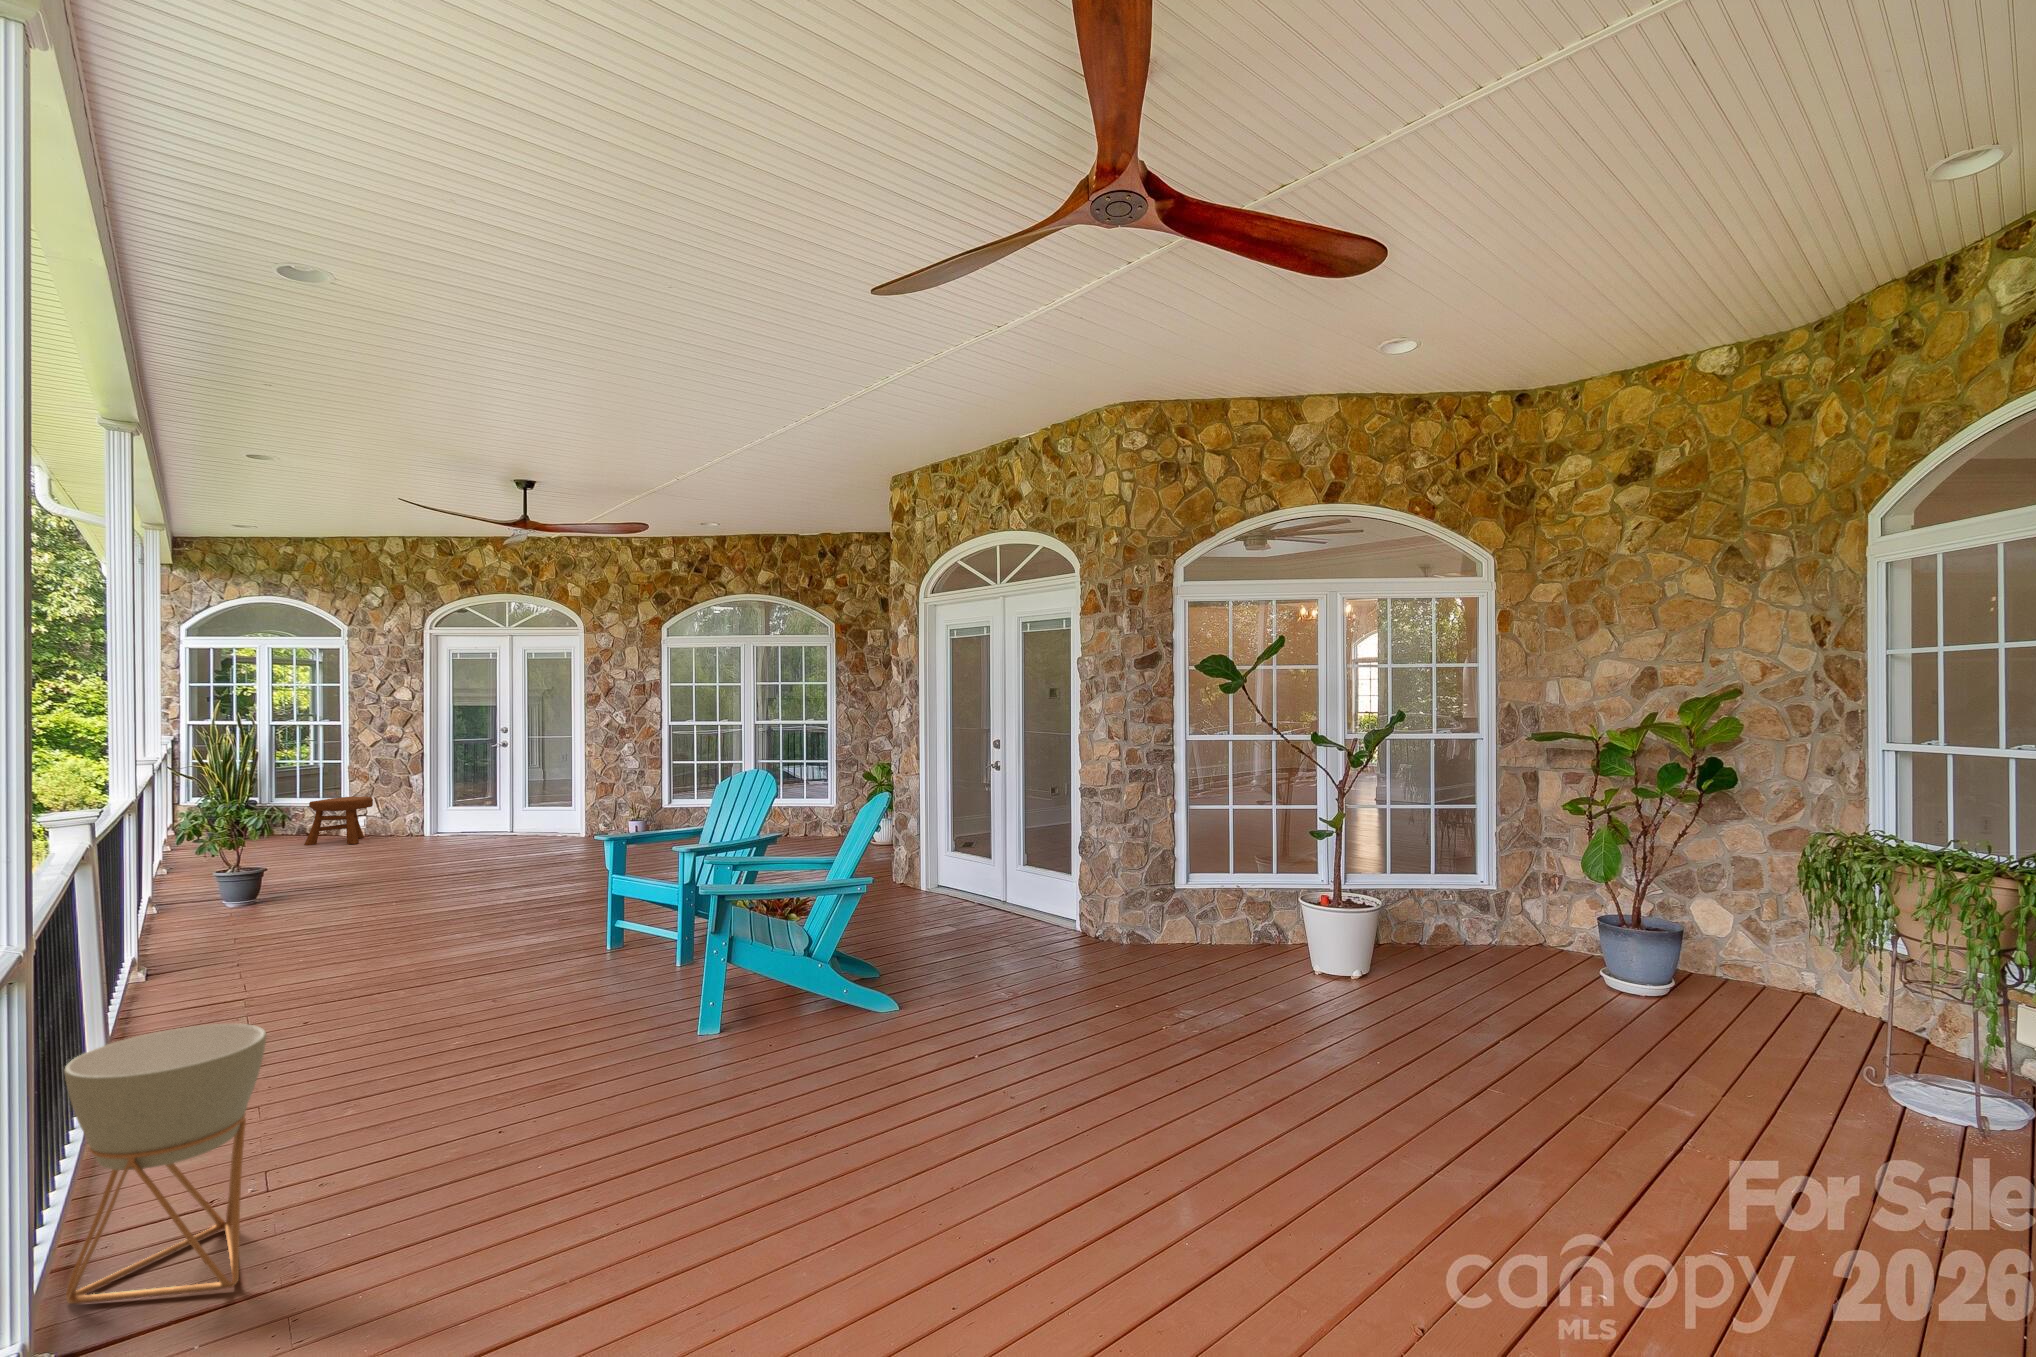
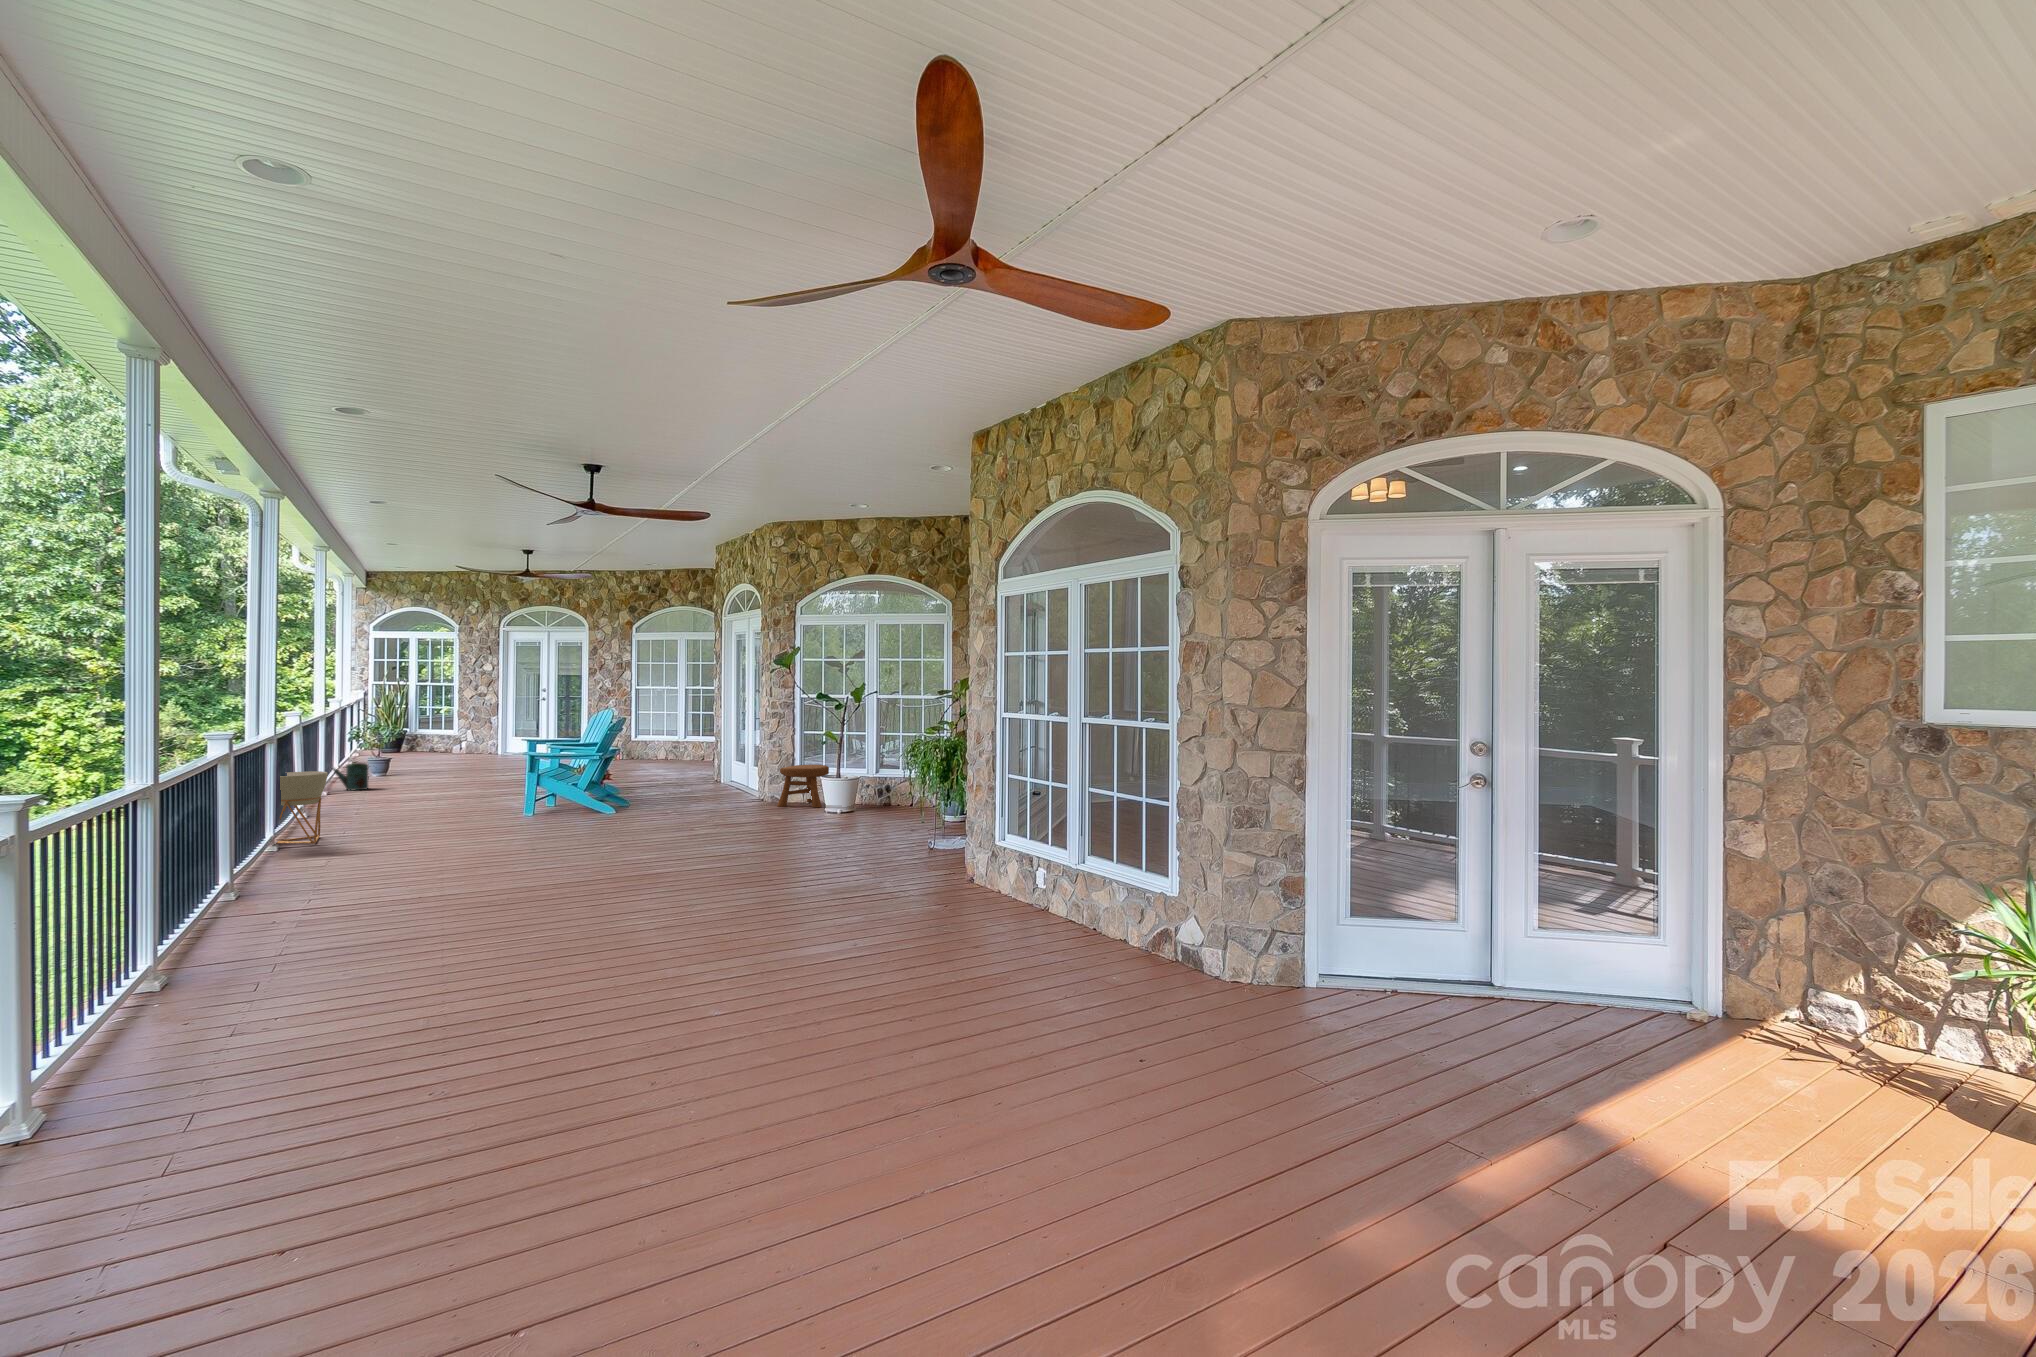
stool: present [304,796,373,845] -> present [777,764,829,807]
watering can: none [148,900,266,962] -> present [333,763,369,790]

